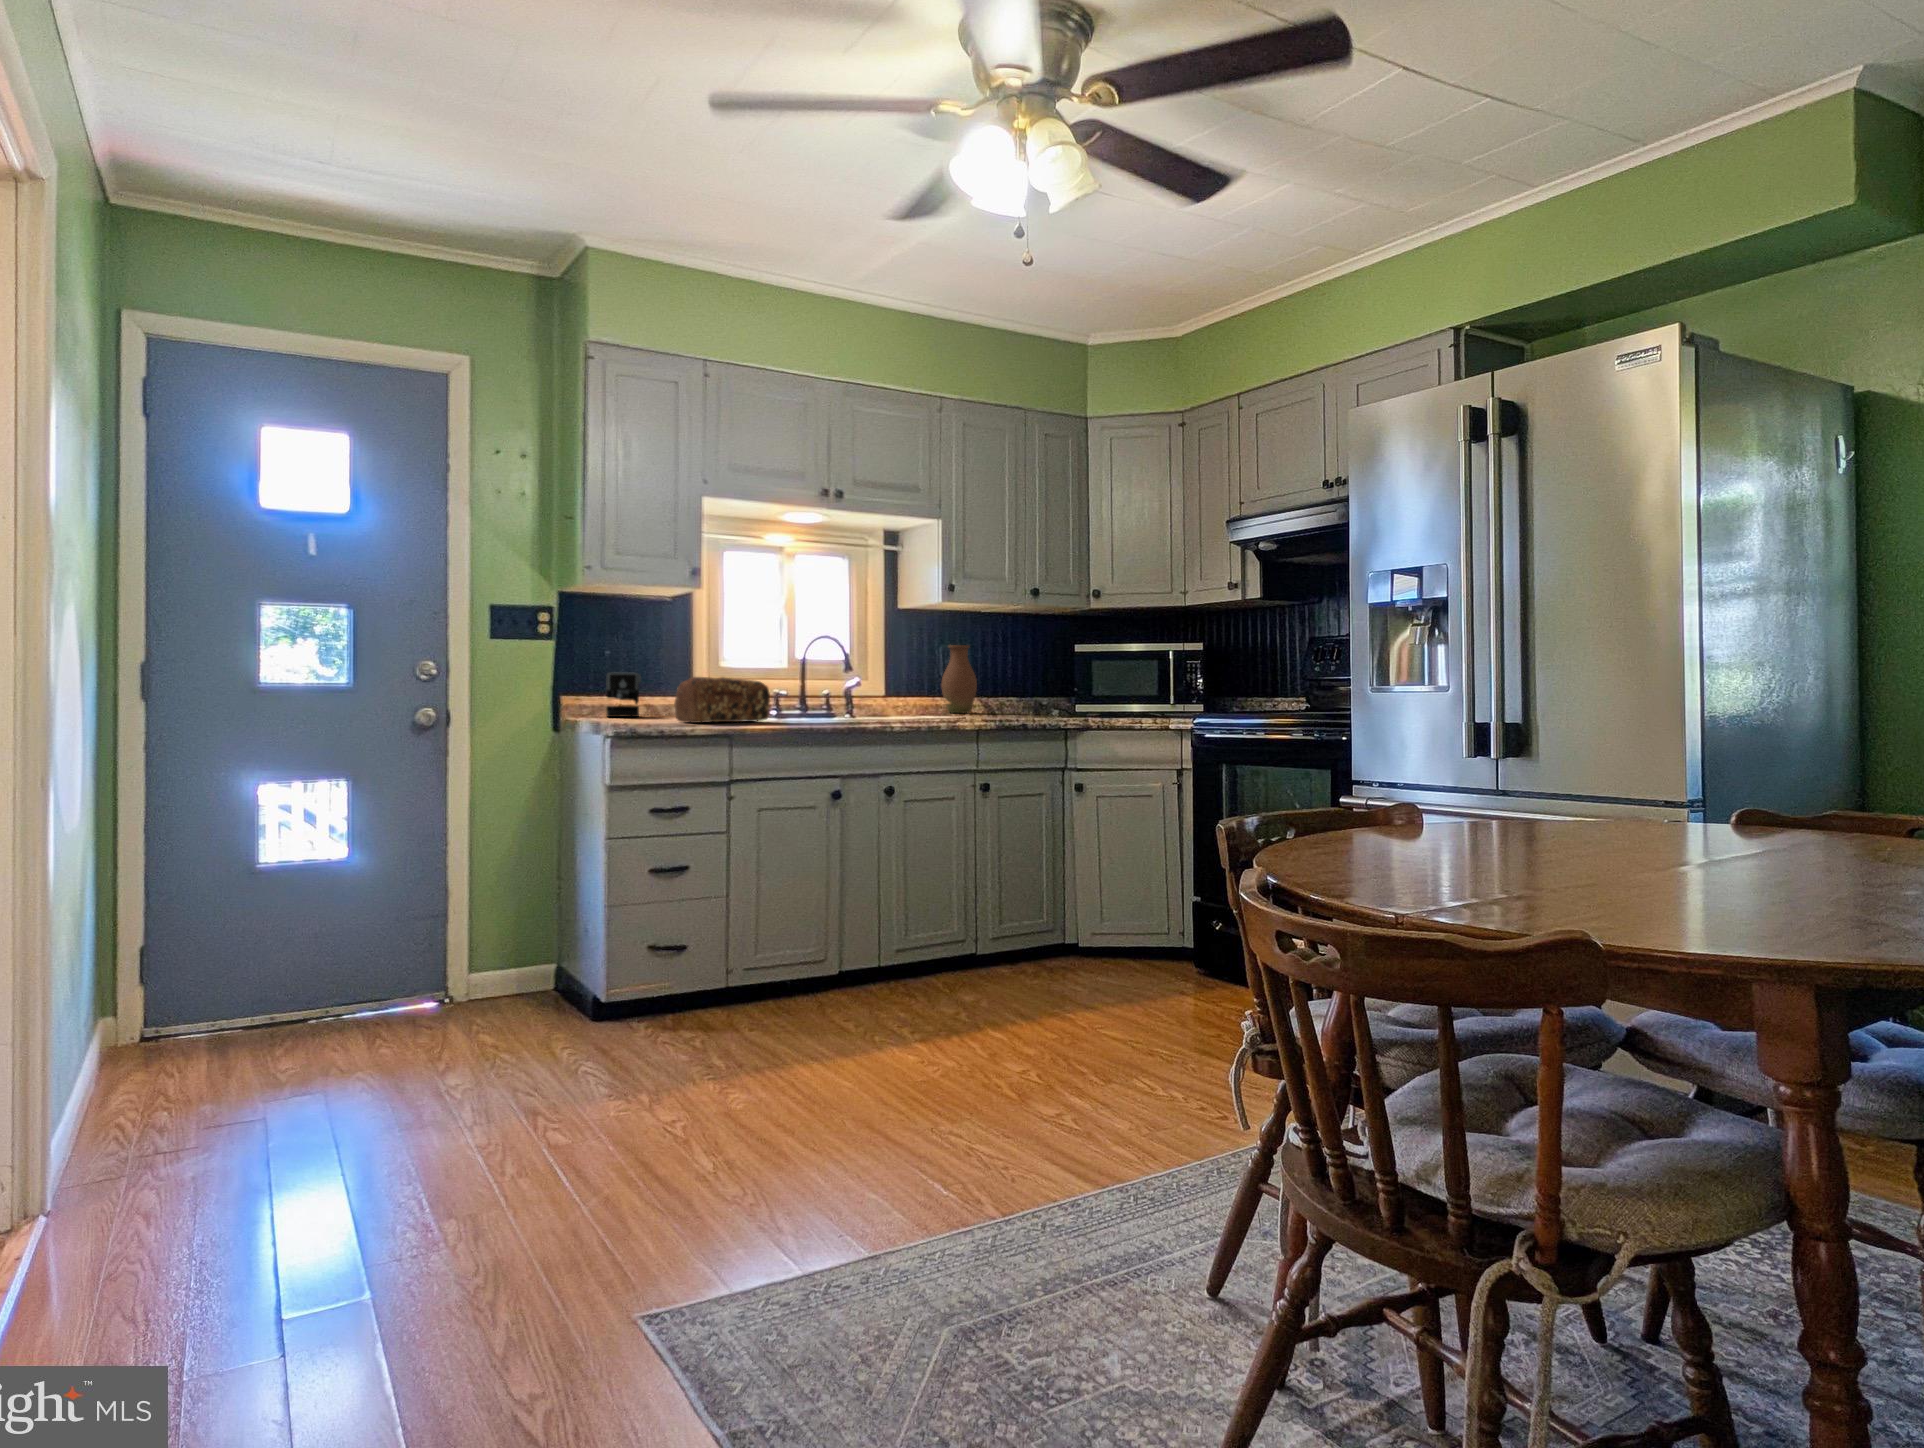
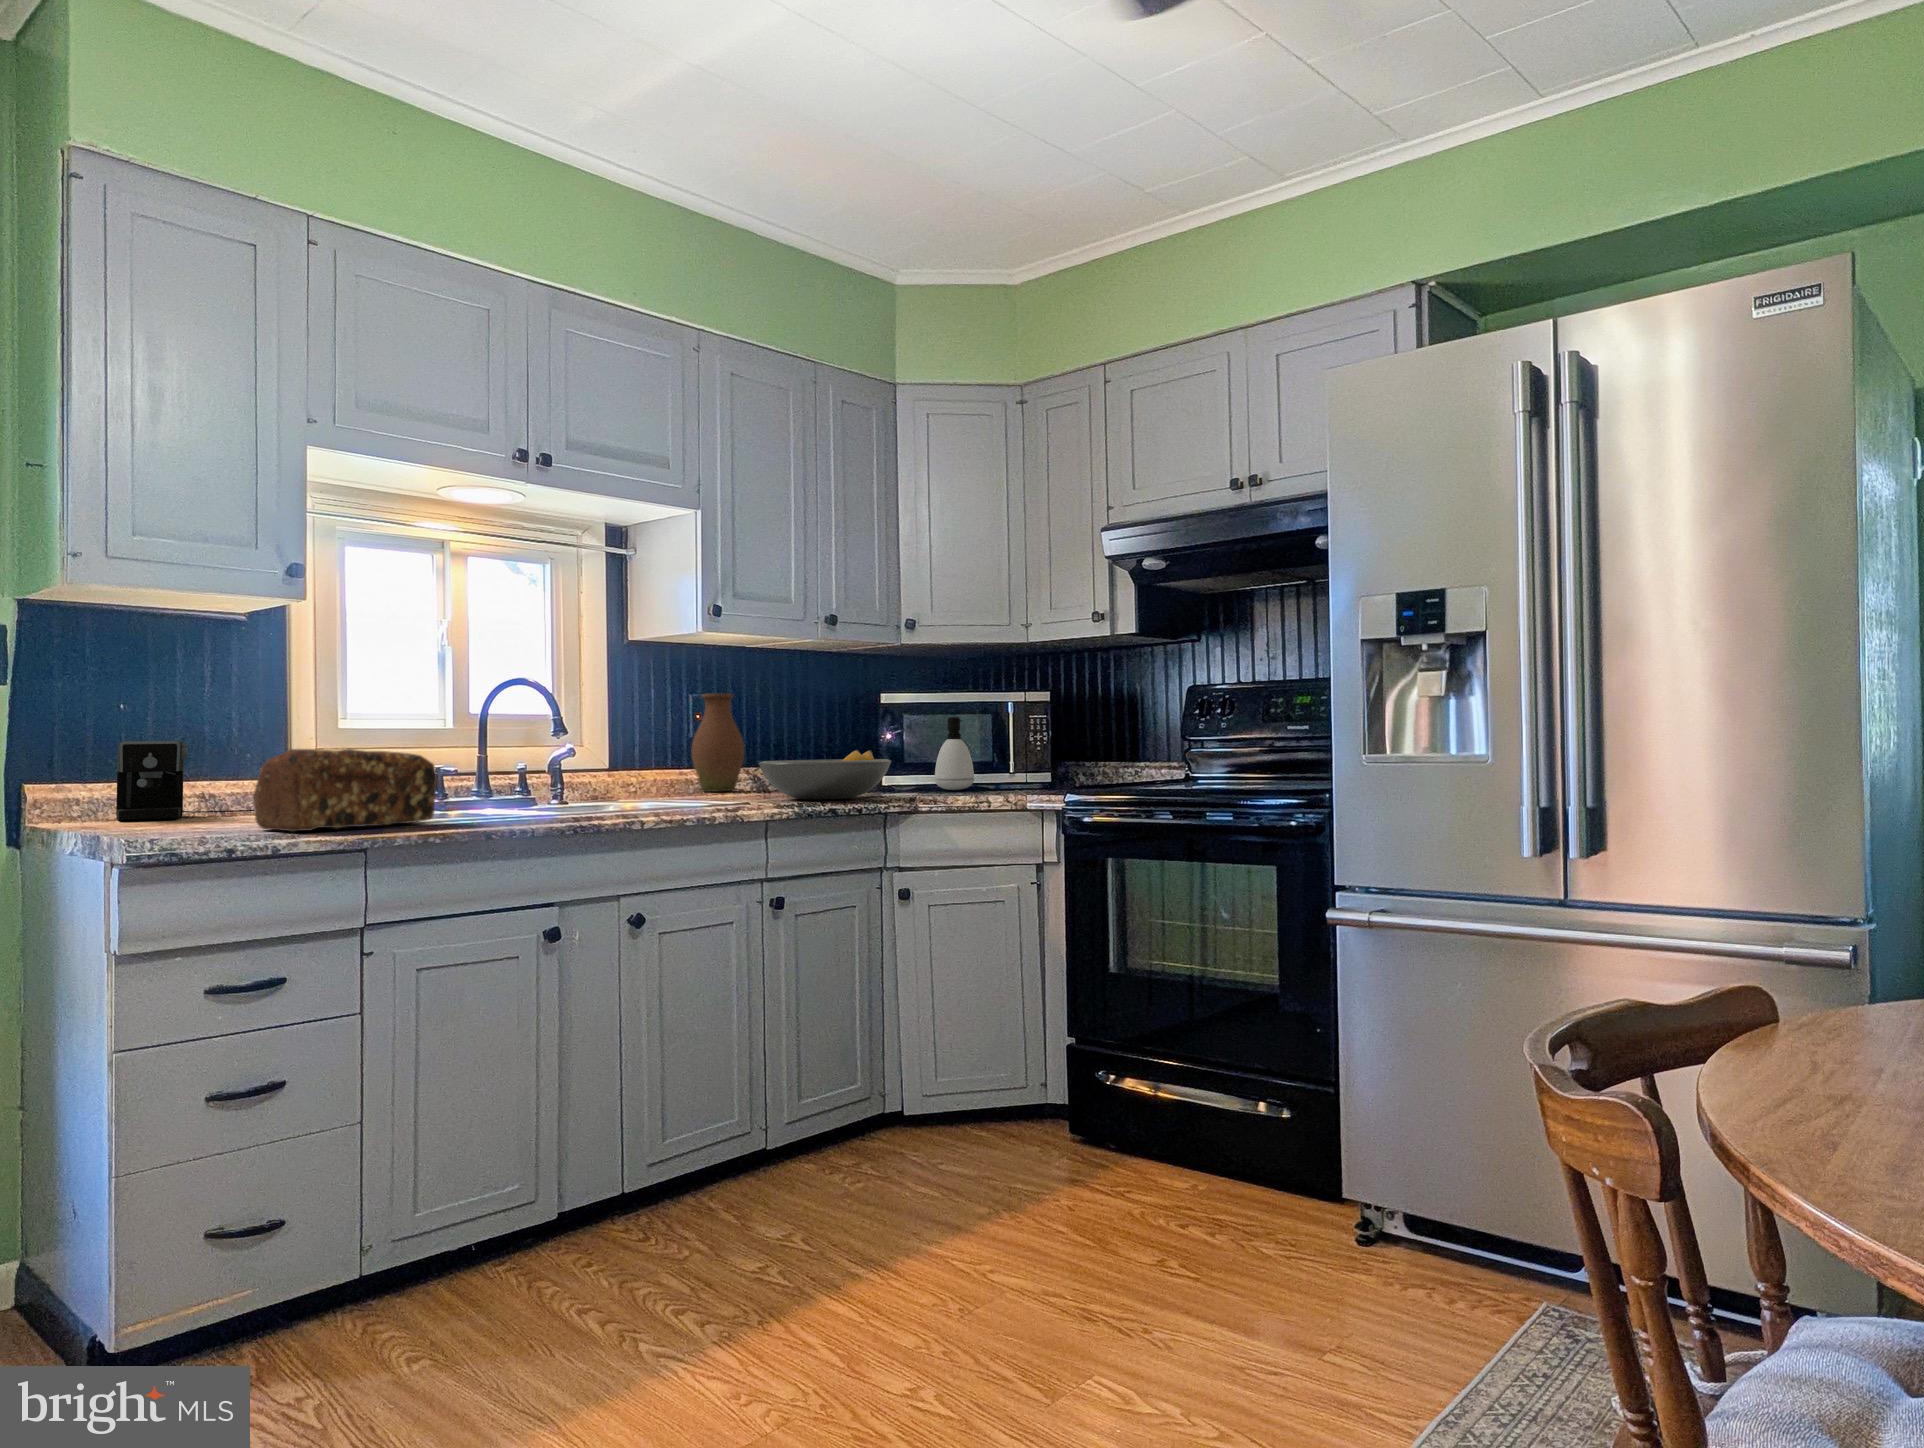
soap dispenser: none [1113,662,1142,716] -> present [935,717,974,790]
fruit bowl: none [977,685,1069,718] -> present [758,750,892,800]

